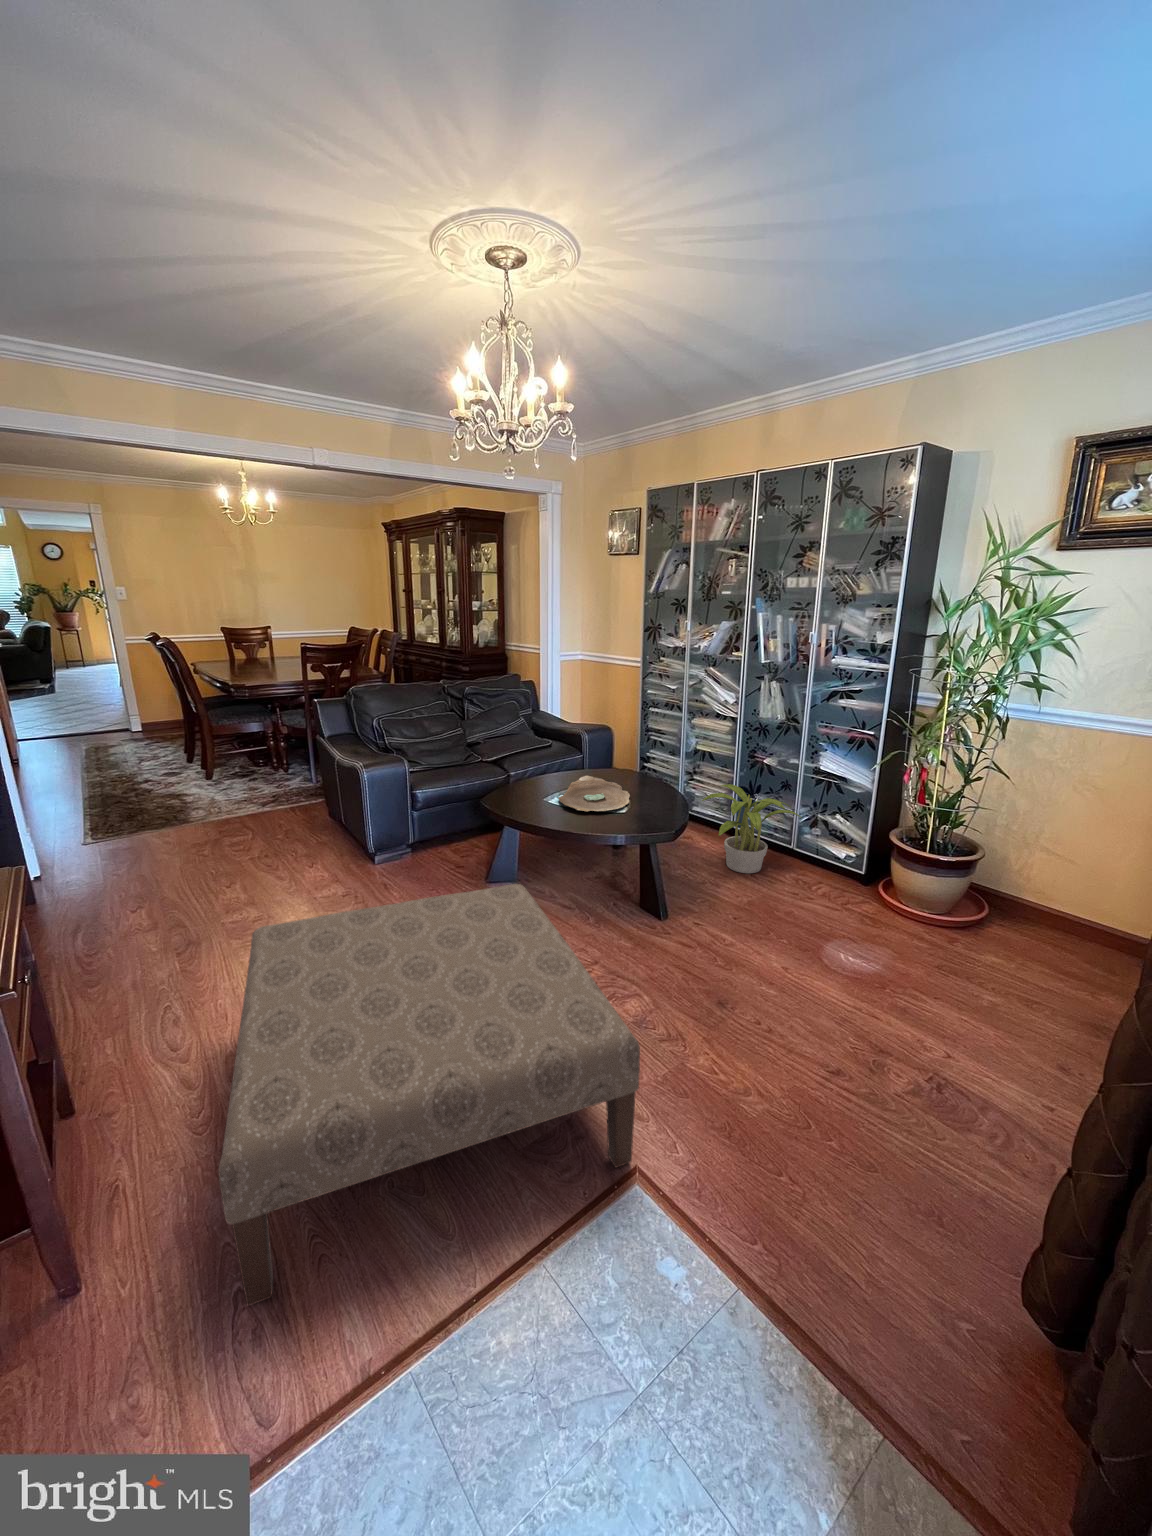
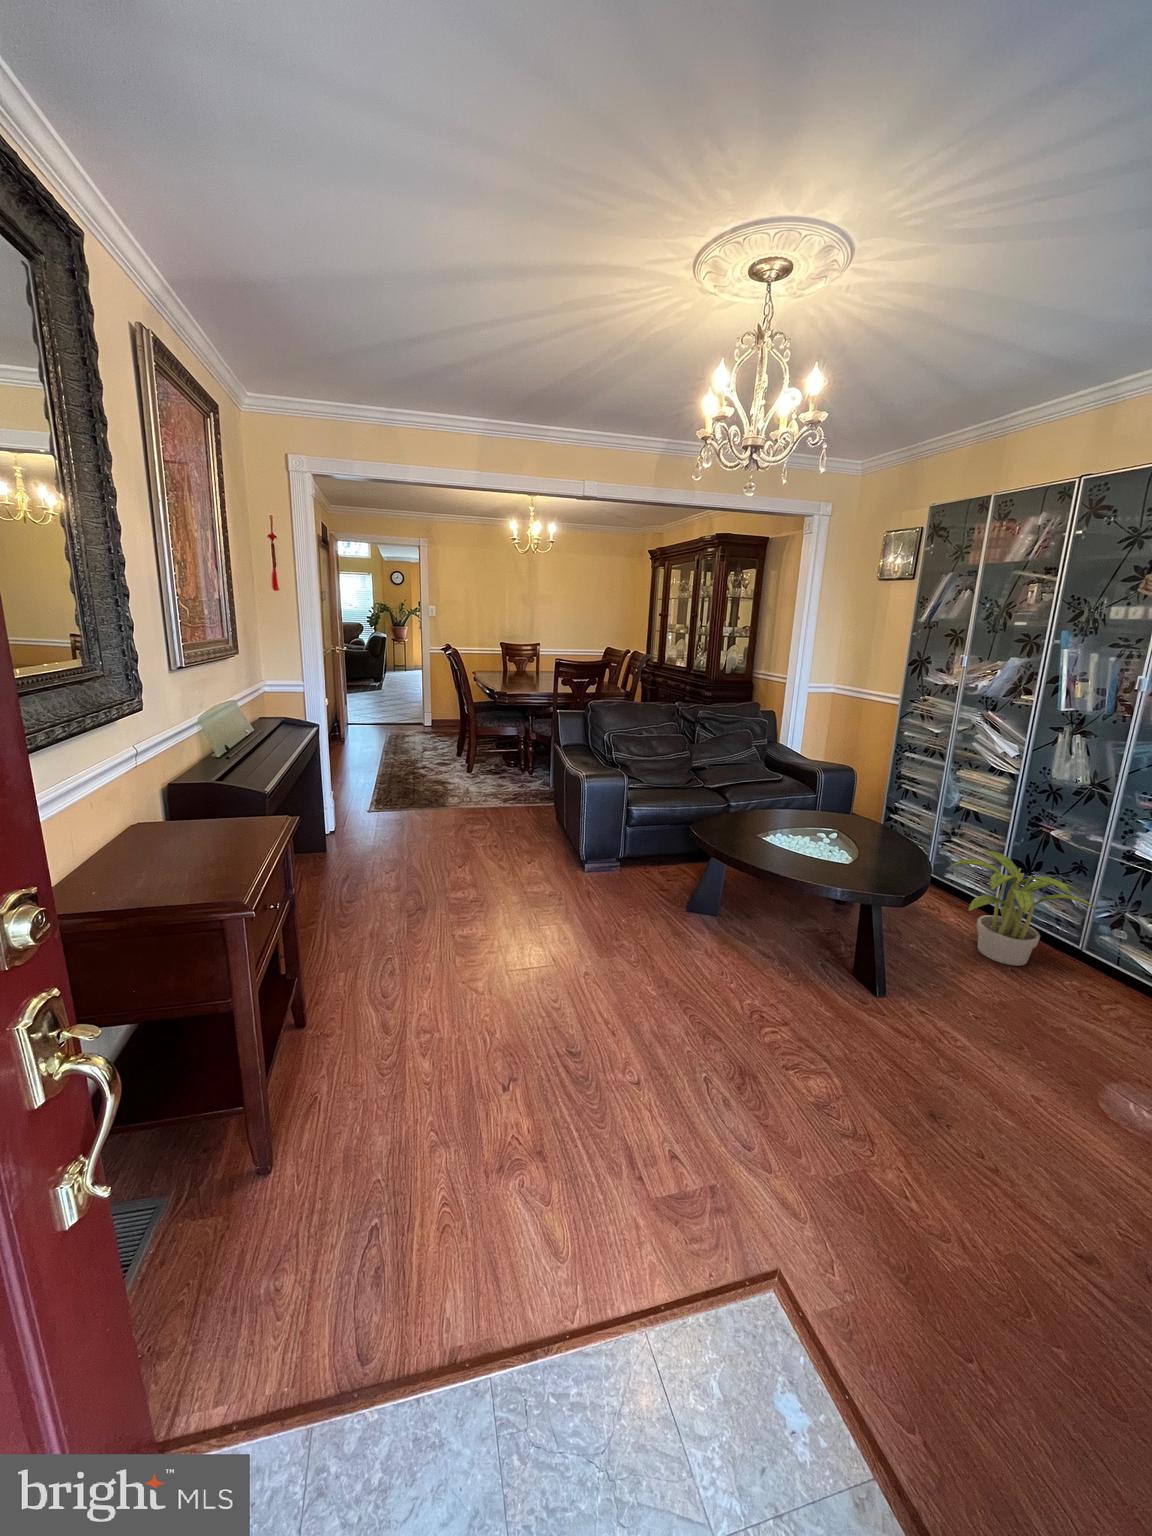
decorative bowl: present [558,776,630,811] -> none [771,815,856,856]
ottoman: present [219,884,640,1306] -> none [365,903,796,1264]

